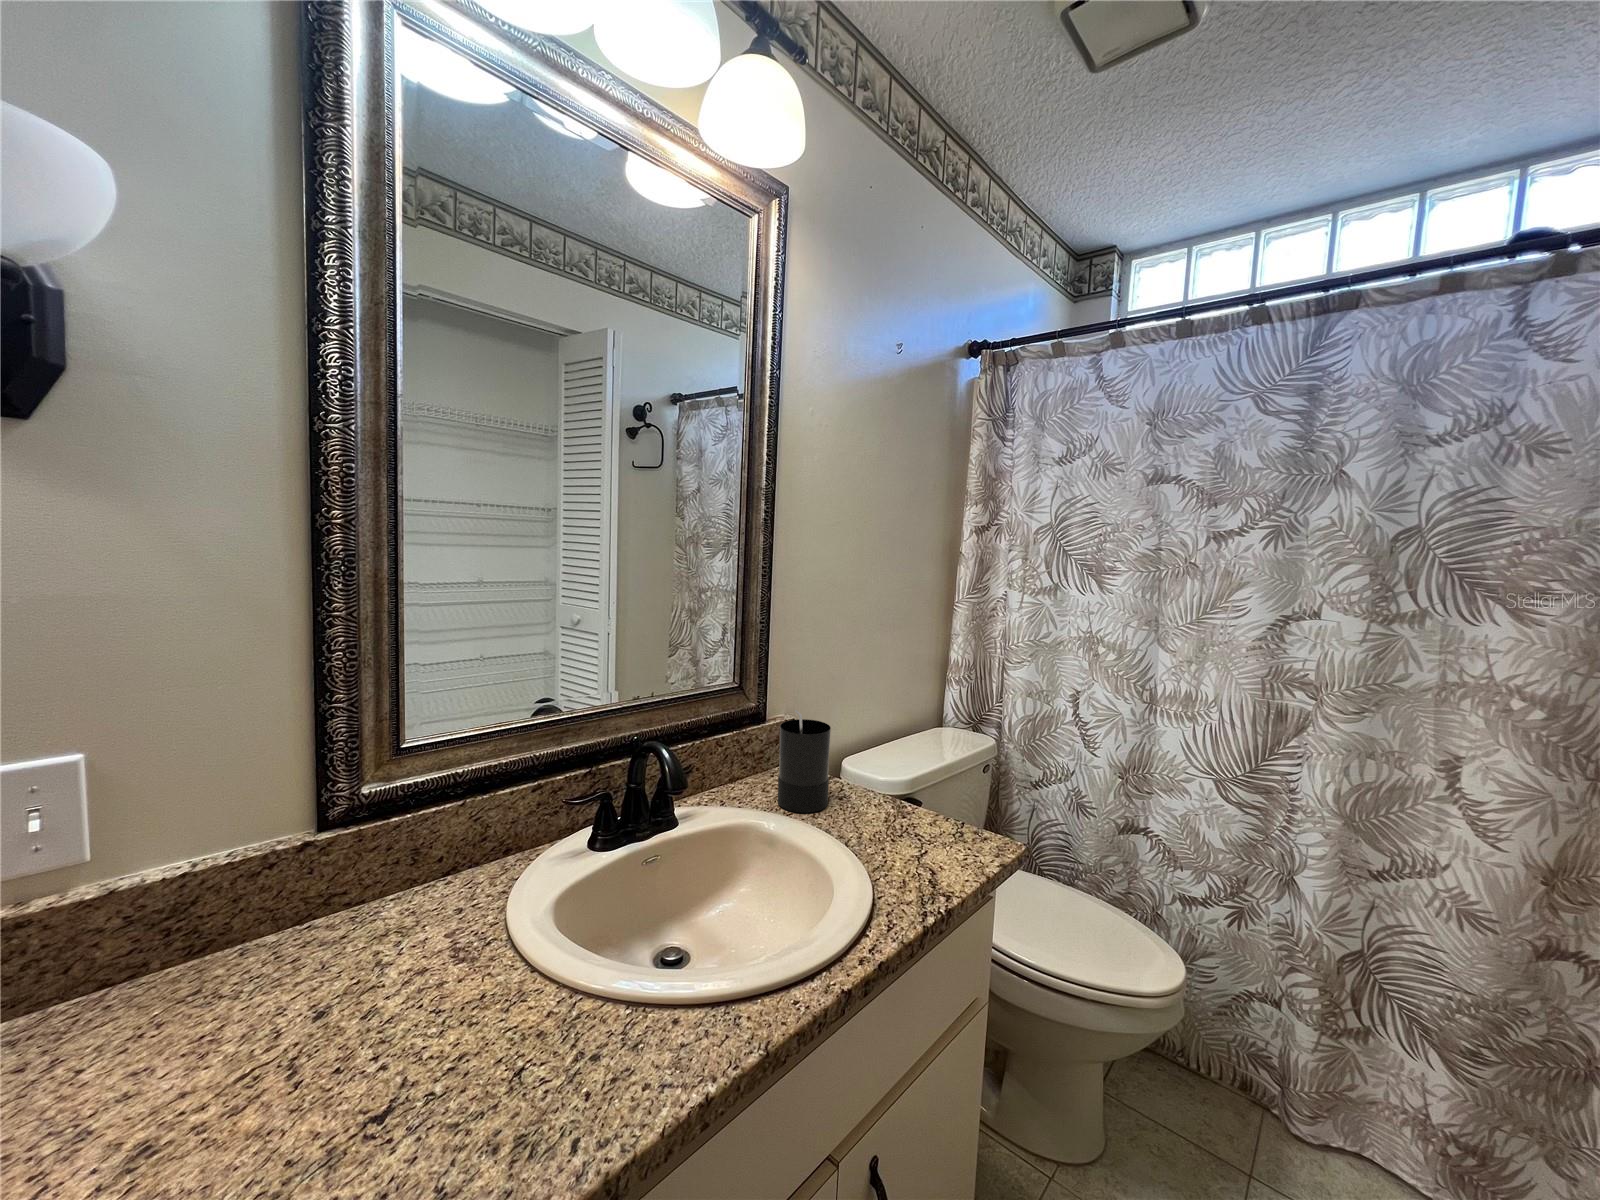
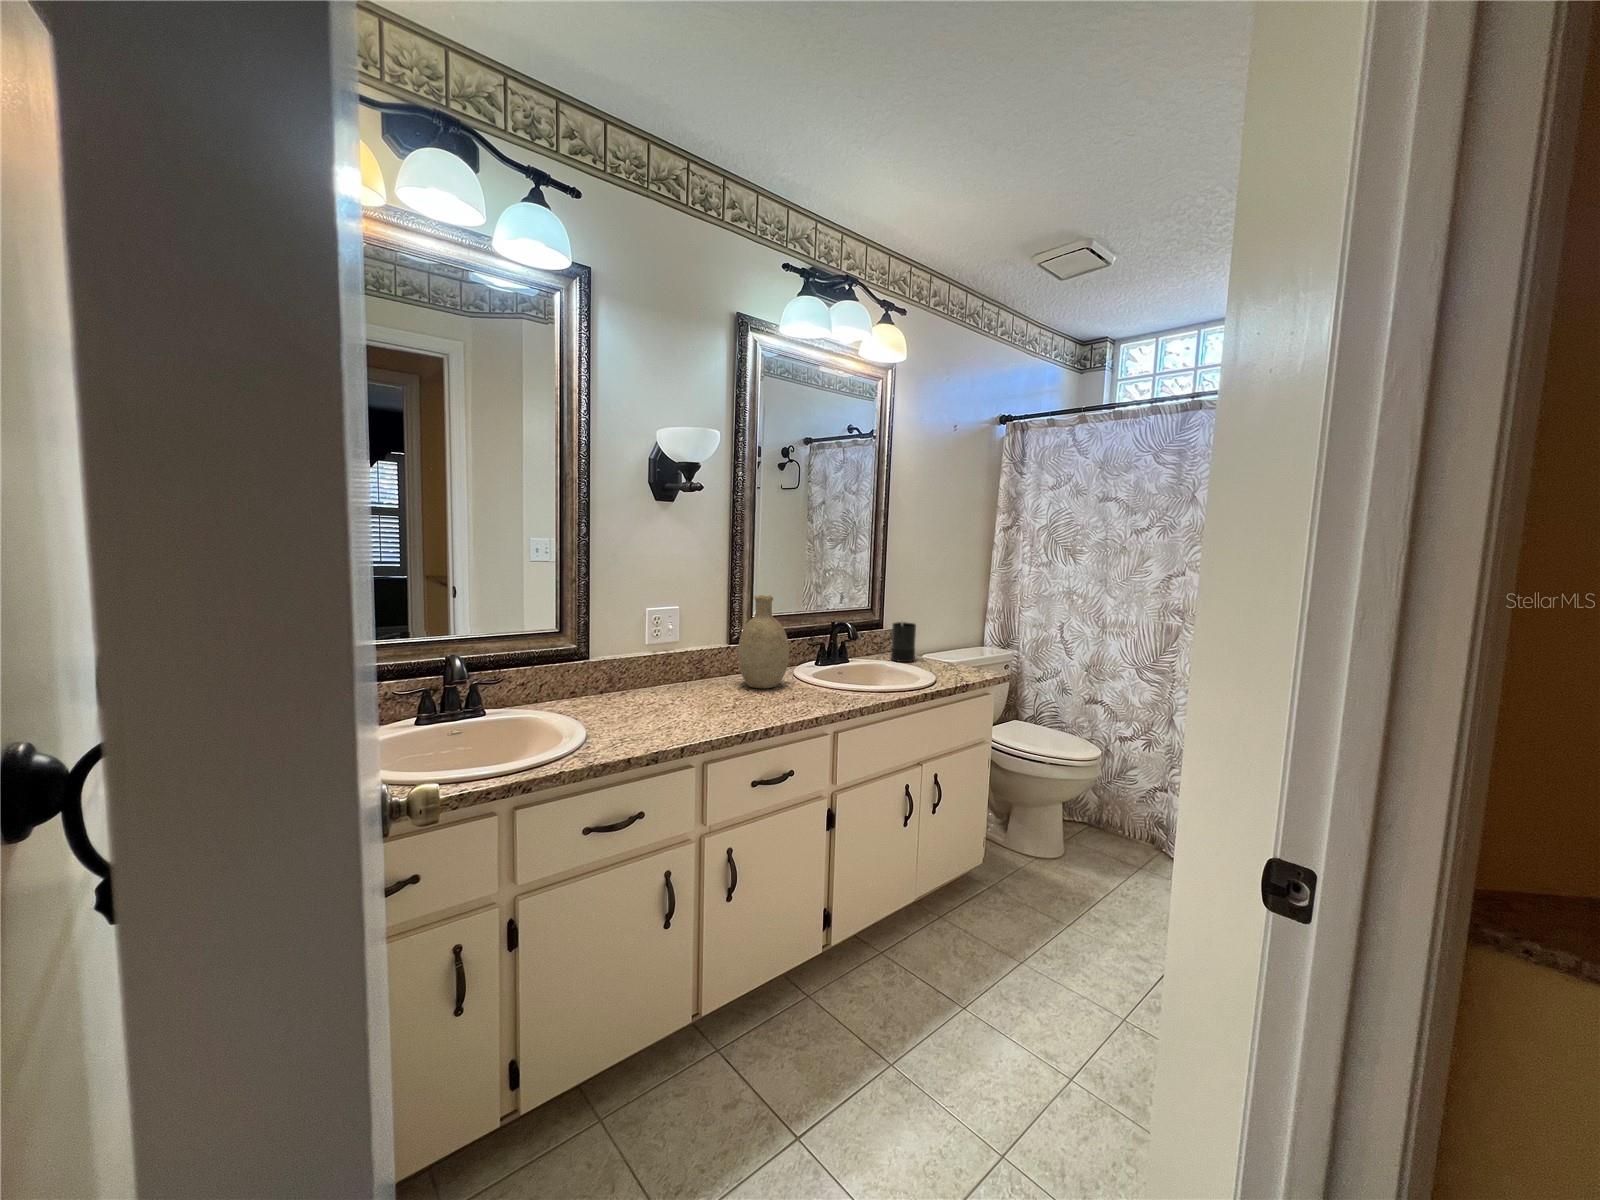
decorative vase: none [246,707,446,1020] -> present [738,595,789,688]

